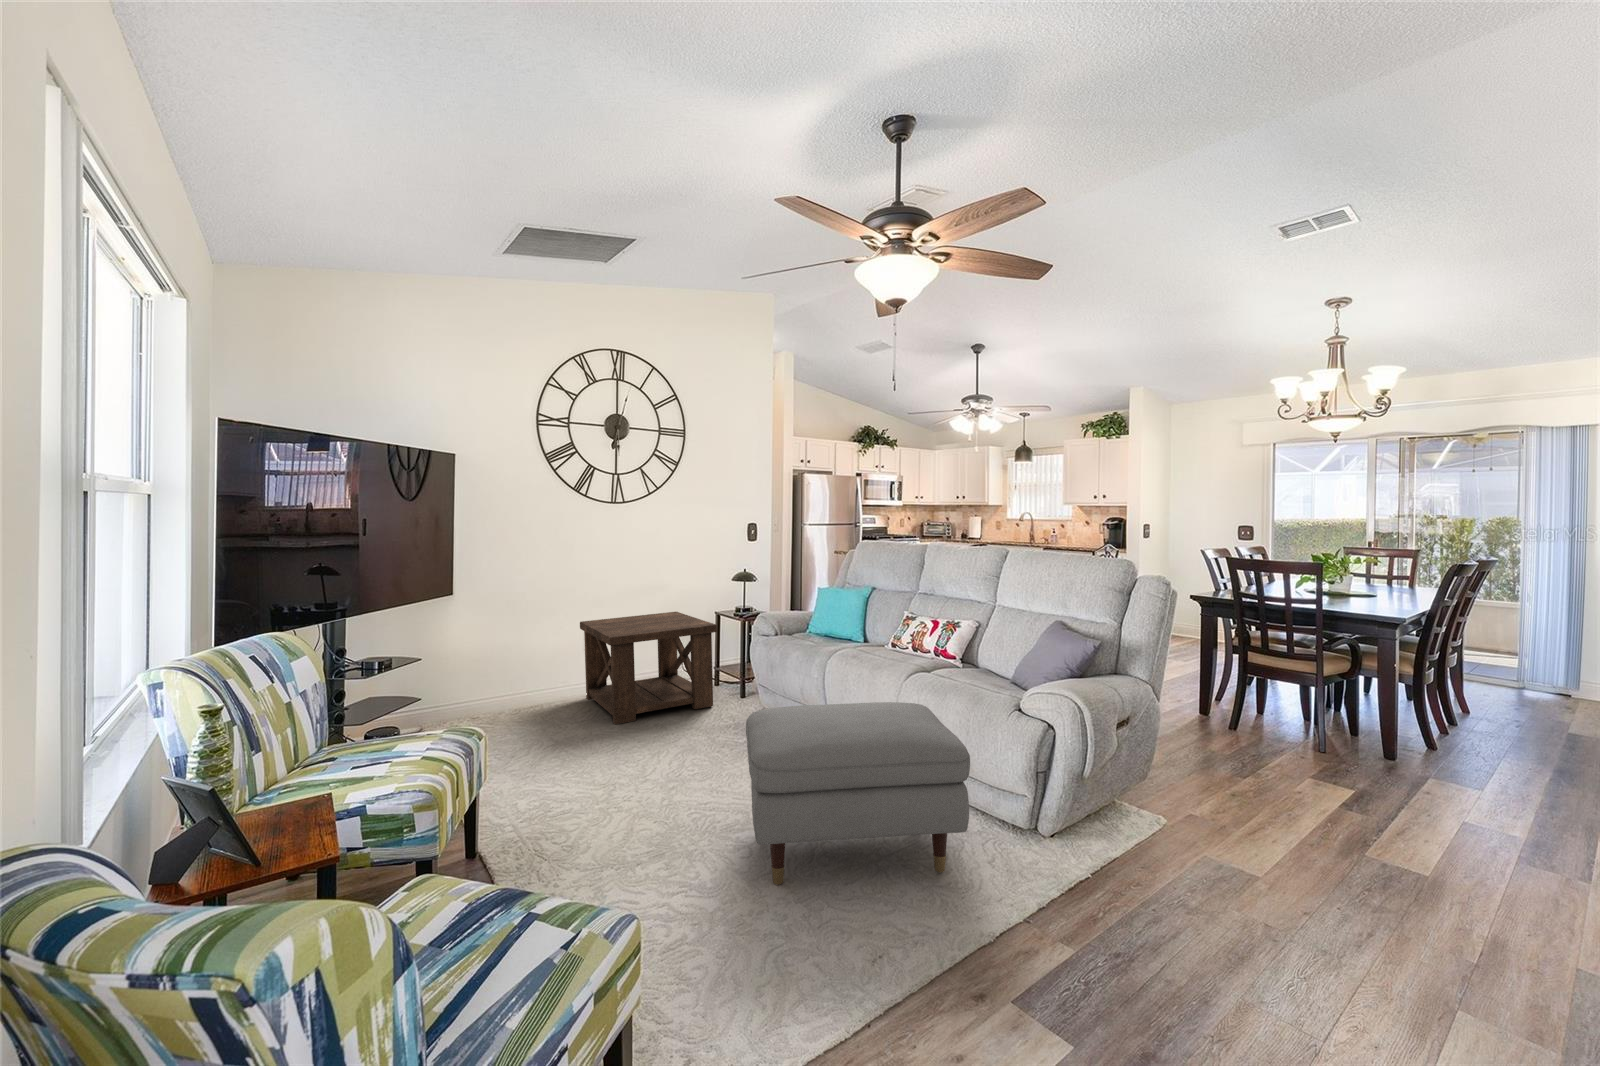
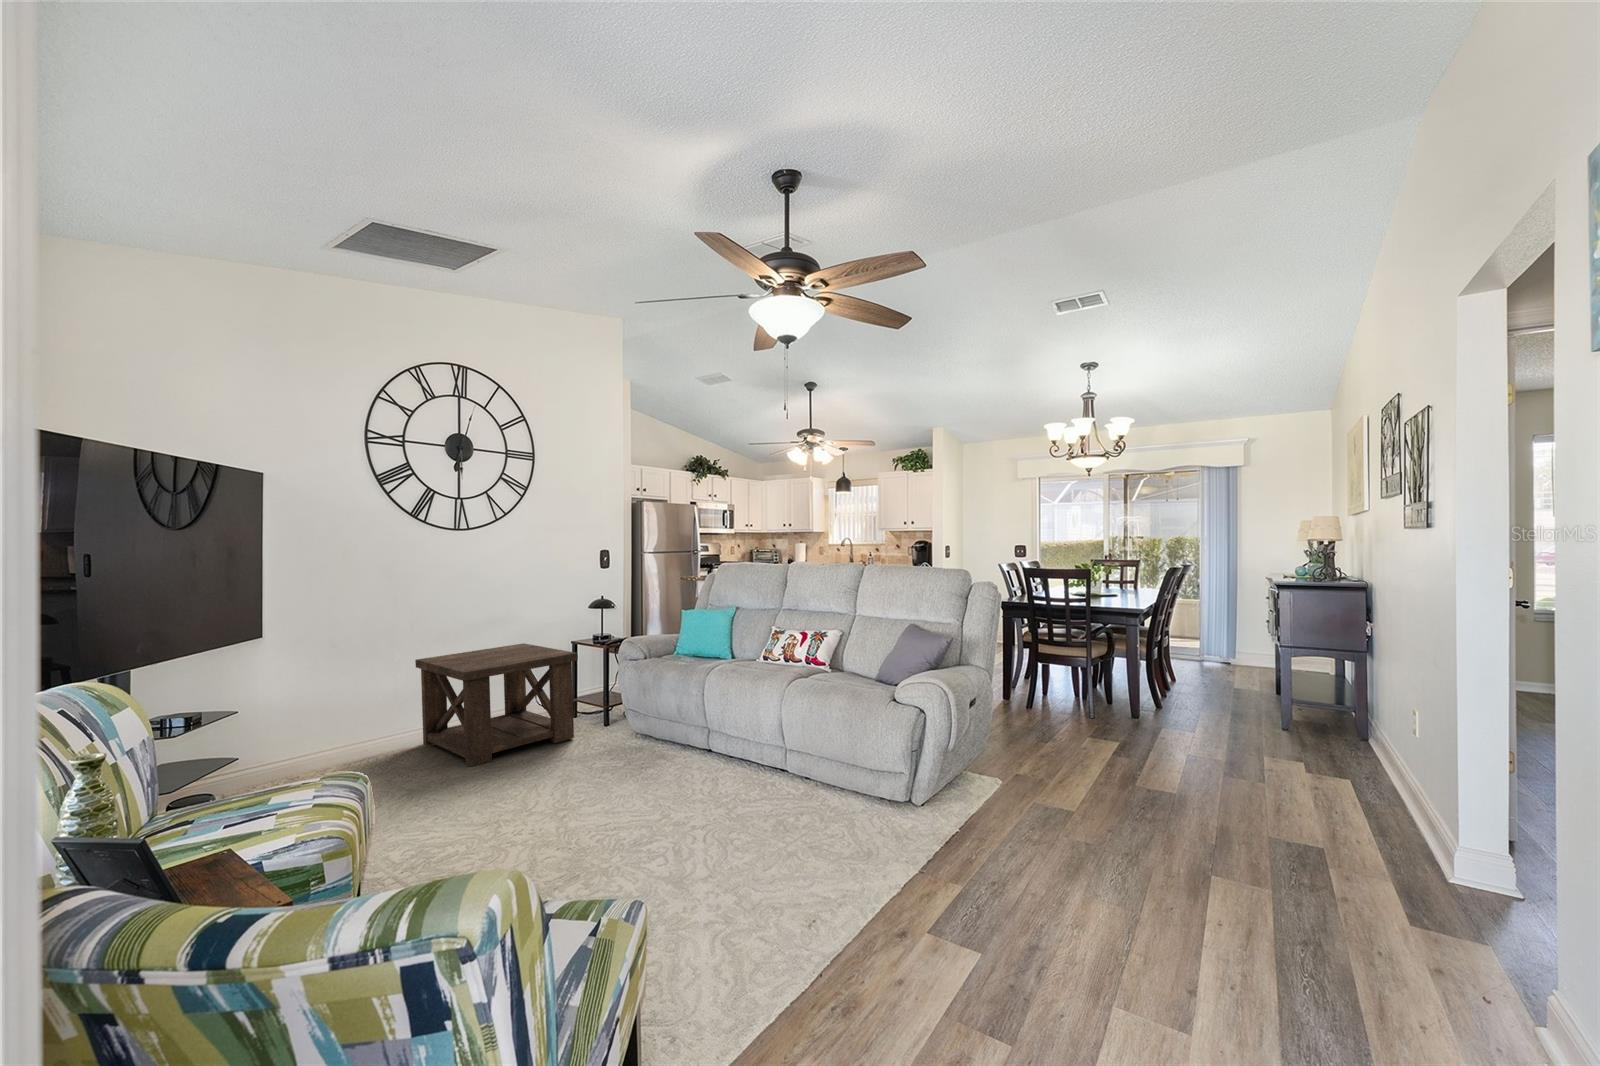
ottoman: present [746,702,970,885] -> none [648,708,870,890]

